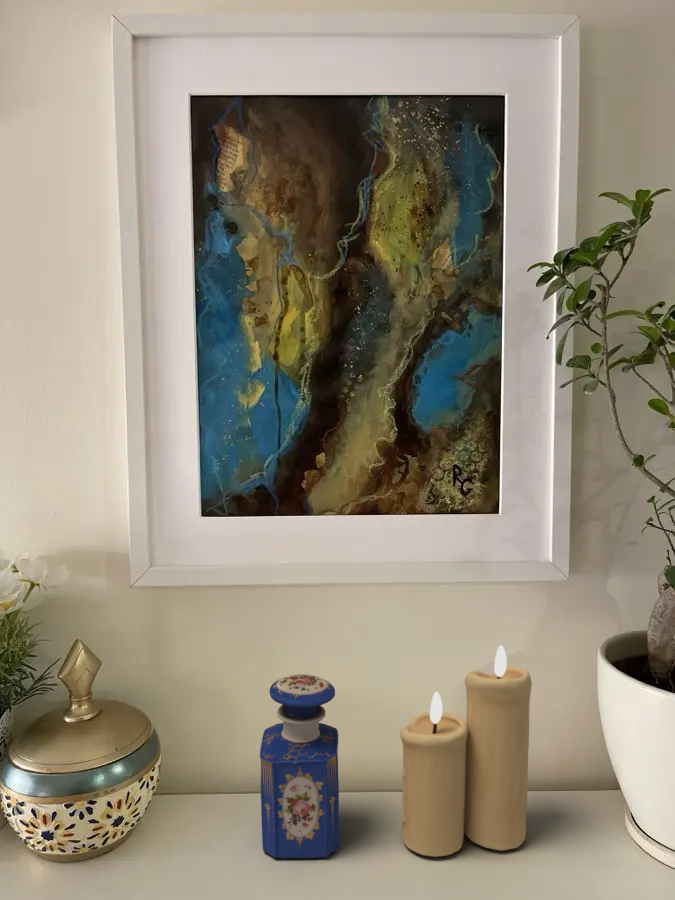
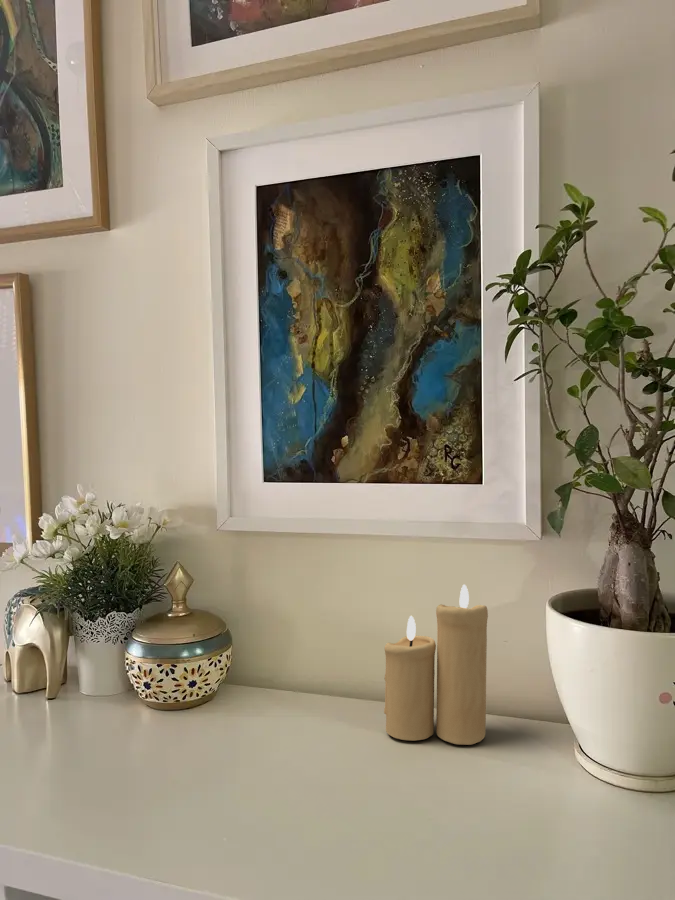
perfume bottle: present [260,674,339,858] -> none [283,598,349,729]

